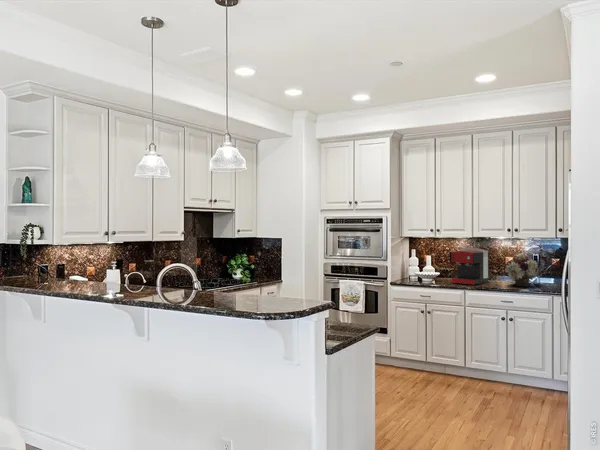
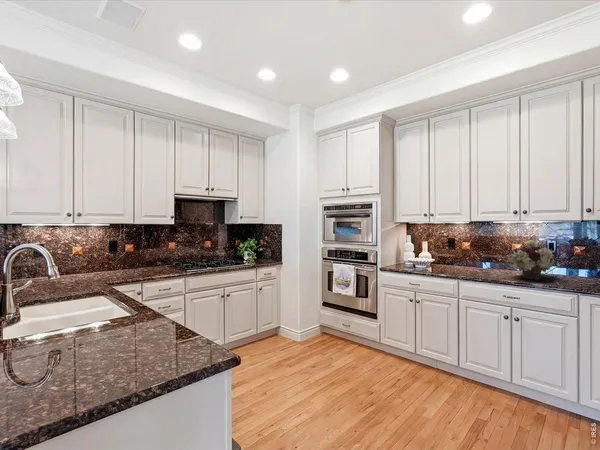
coffee maker: present [451,247,488,285] -> none [445,233,489,275]

